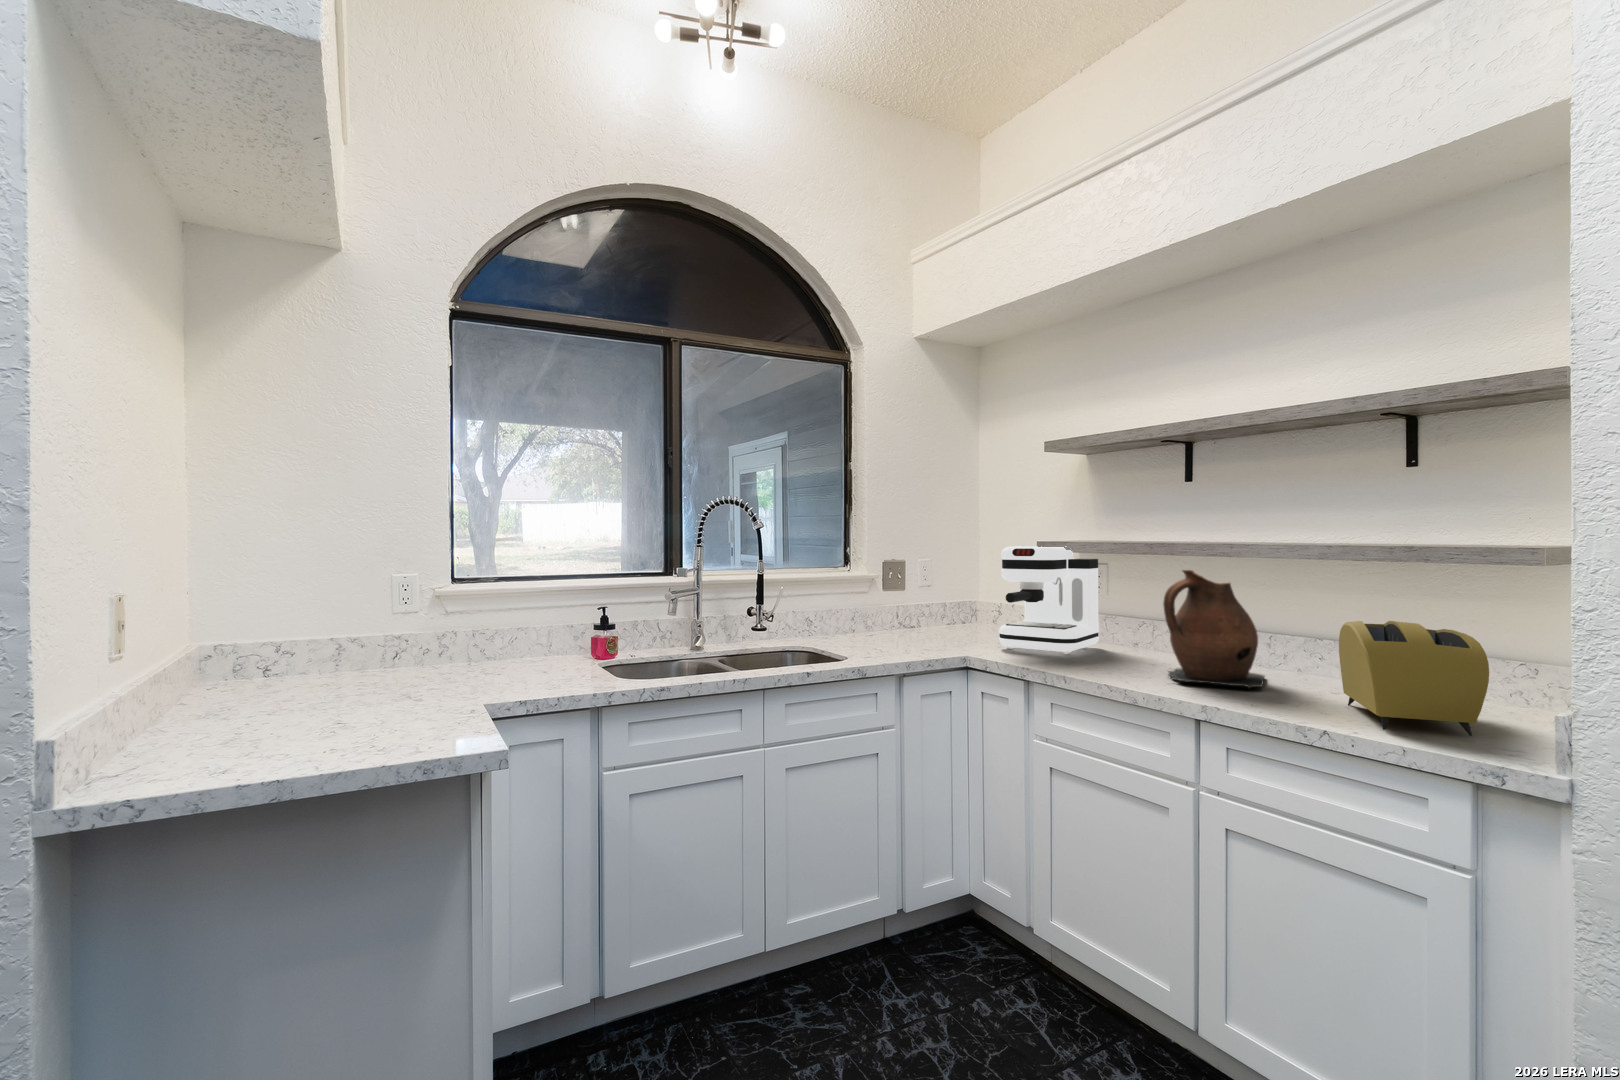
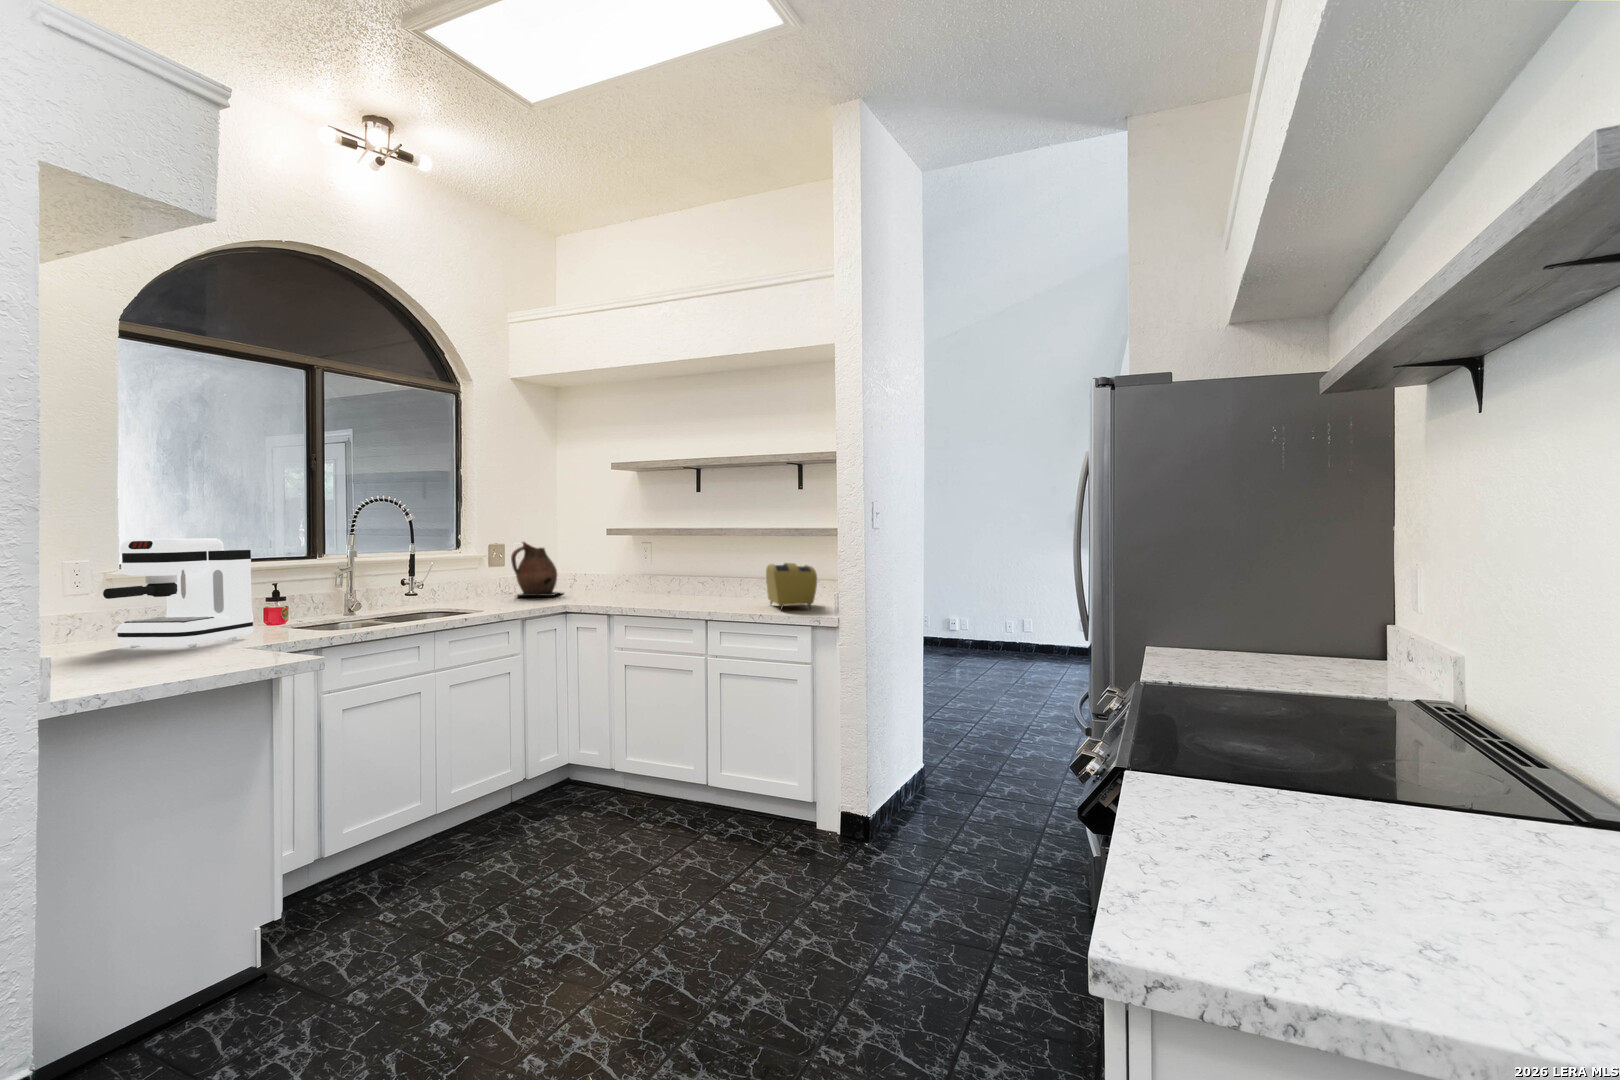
coffee maker: present [999,546,1099,654] -> present [103,538,254,647]
ceramic pitcher: present [1163,570,1265,689] -> present [511,542,560,596]

